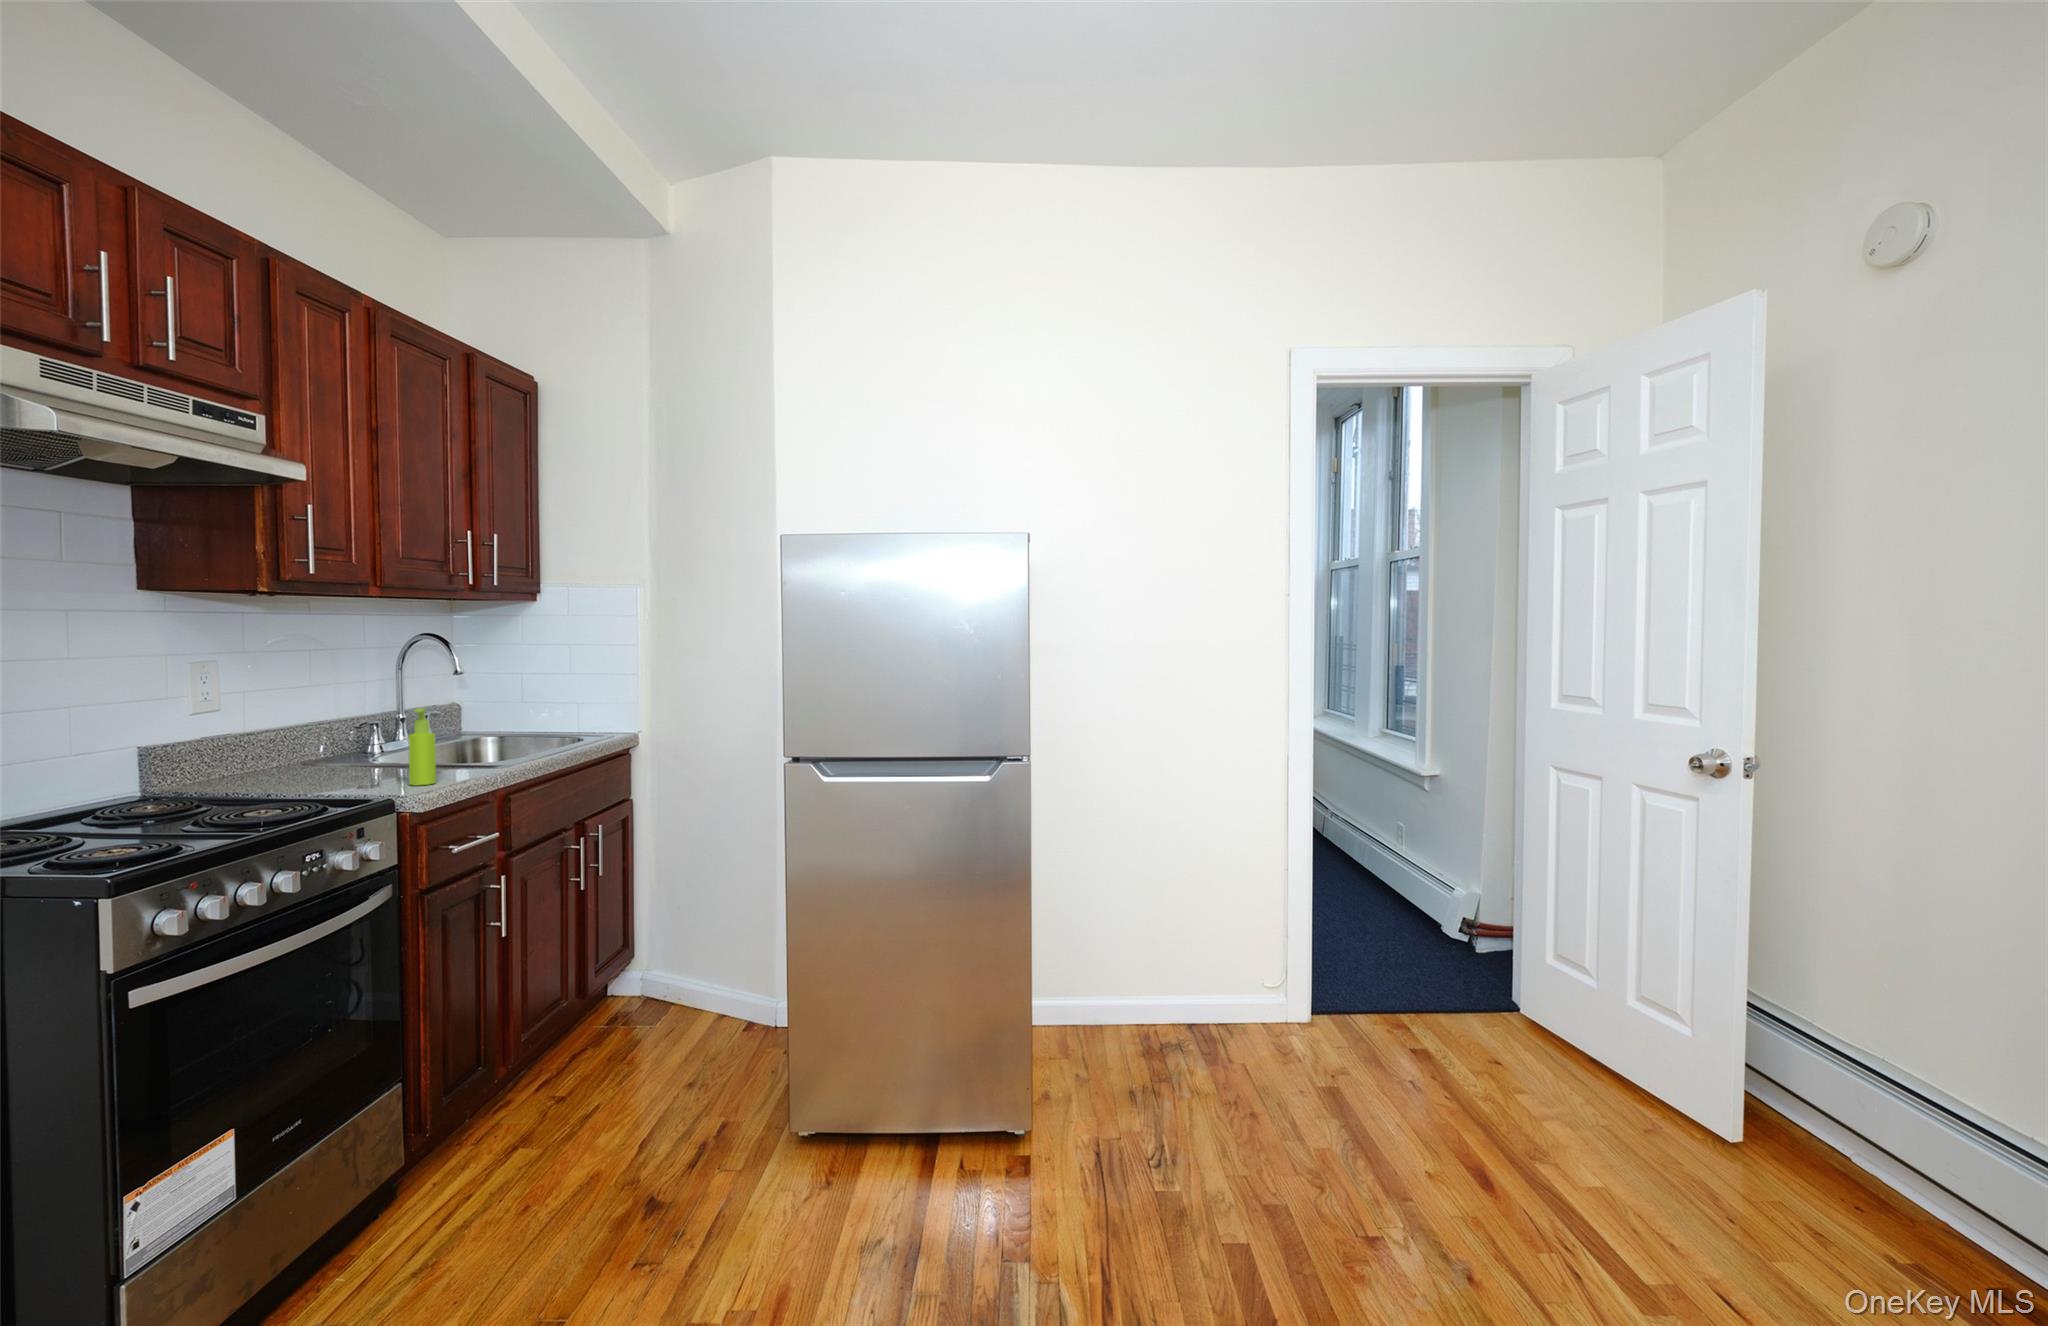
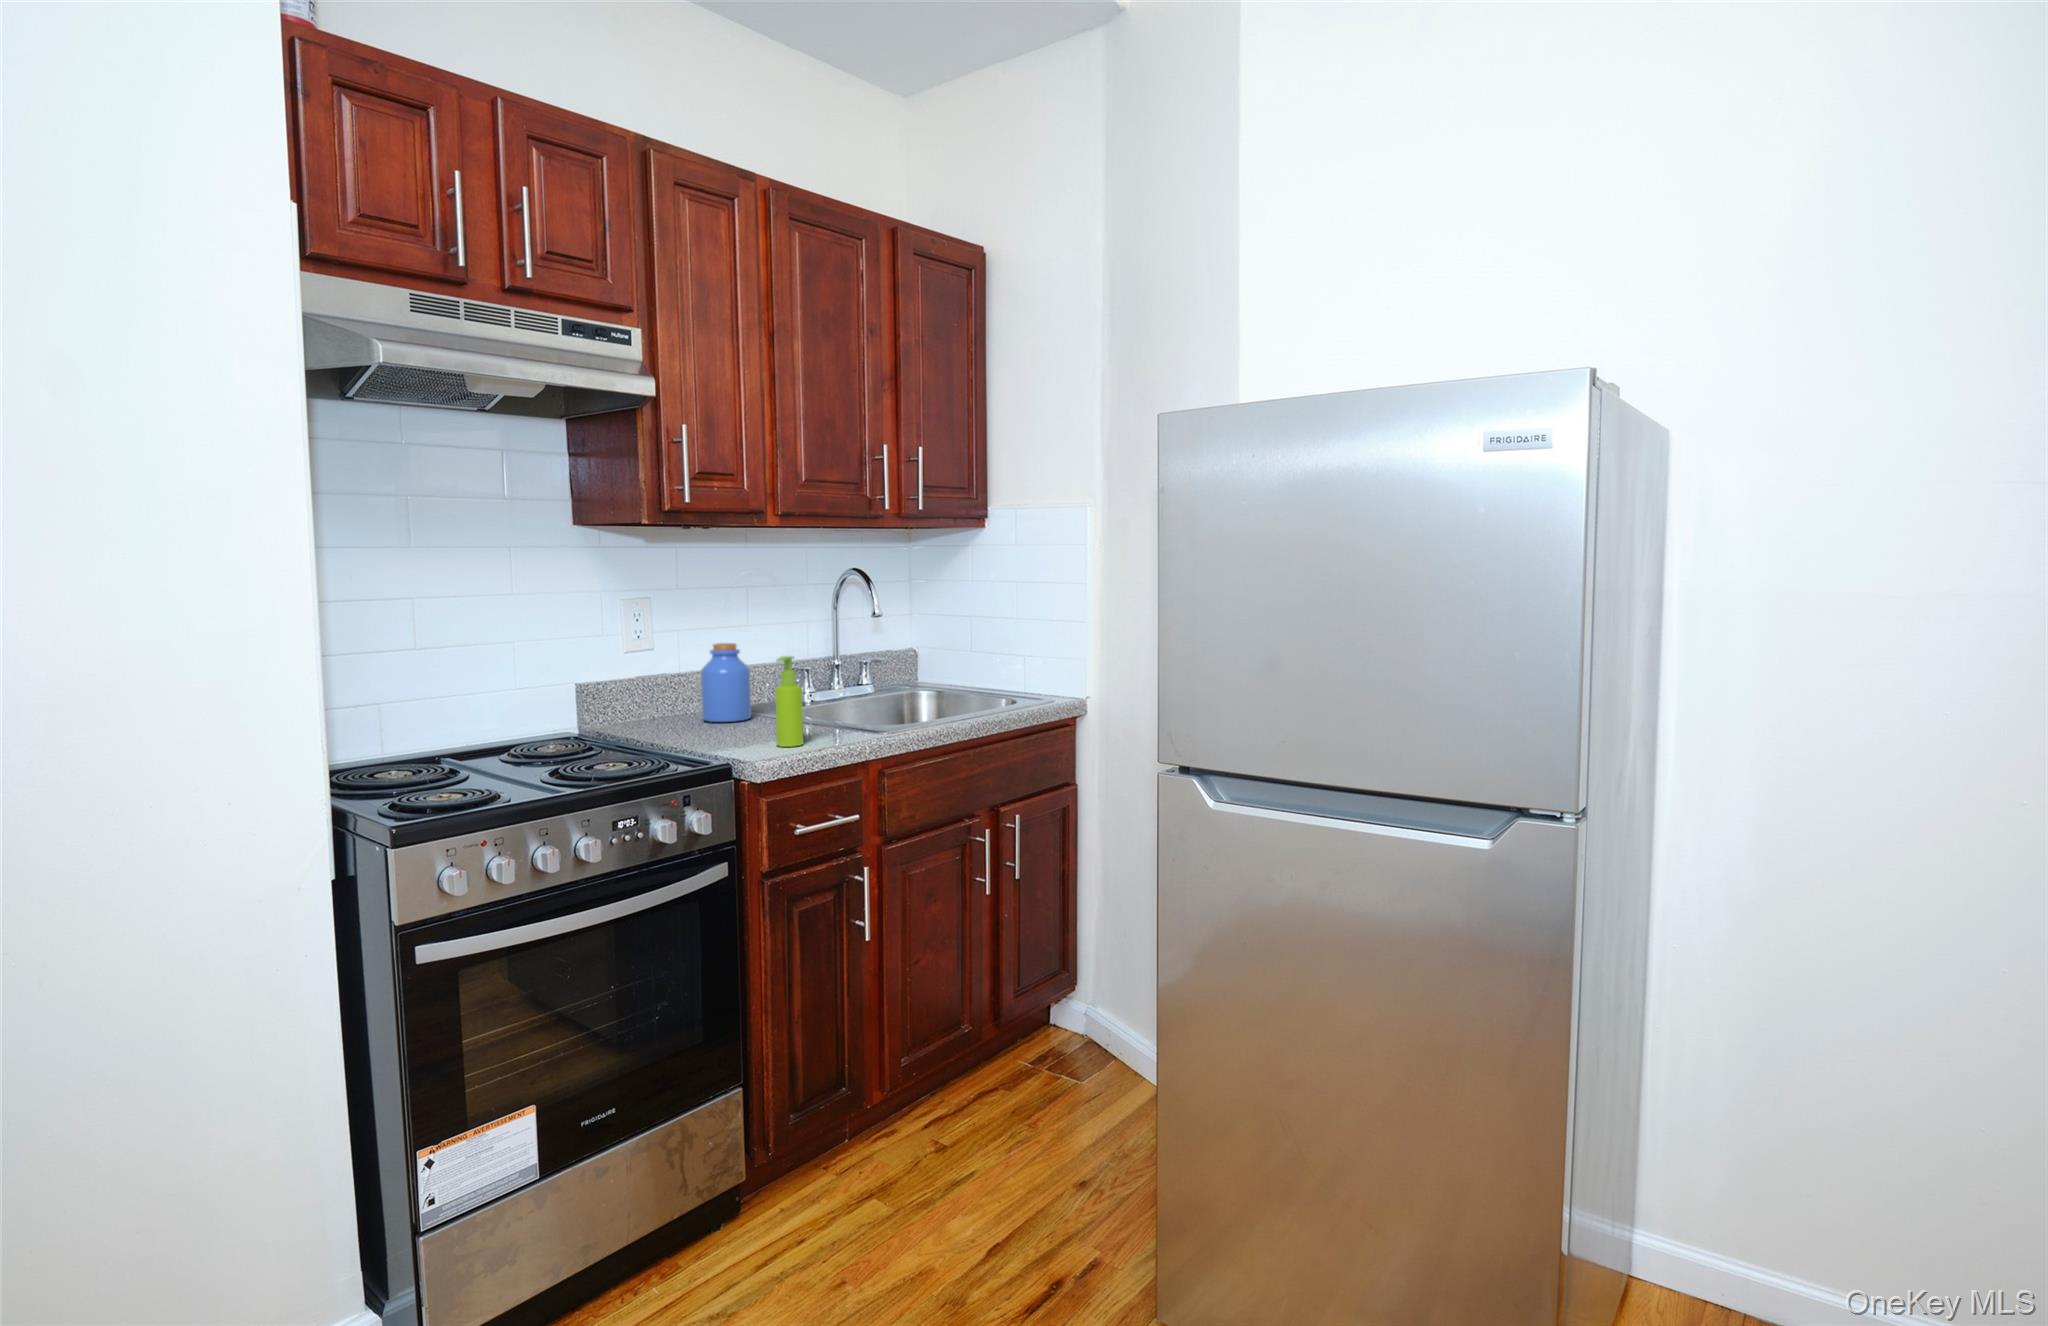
jar: none [276,701,334,774] -> present [701,643,751,722]

